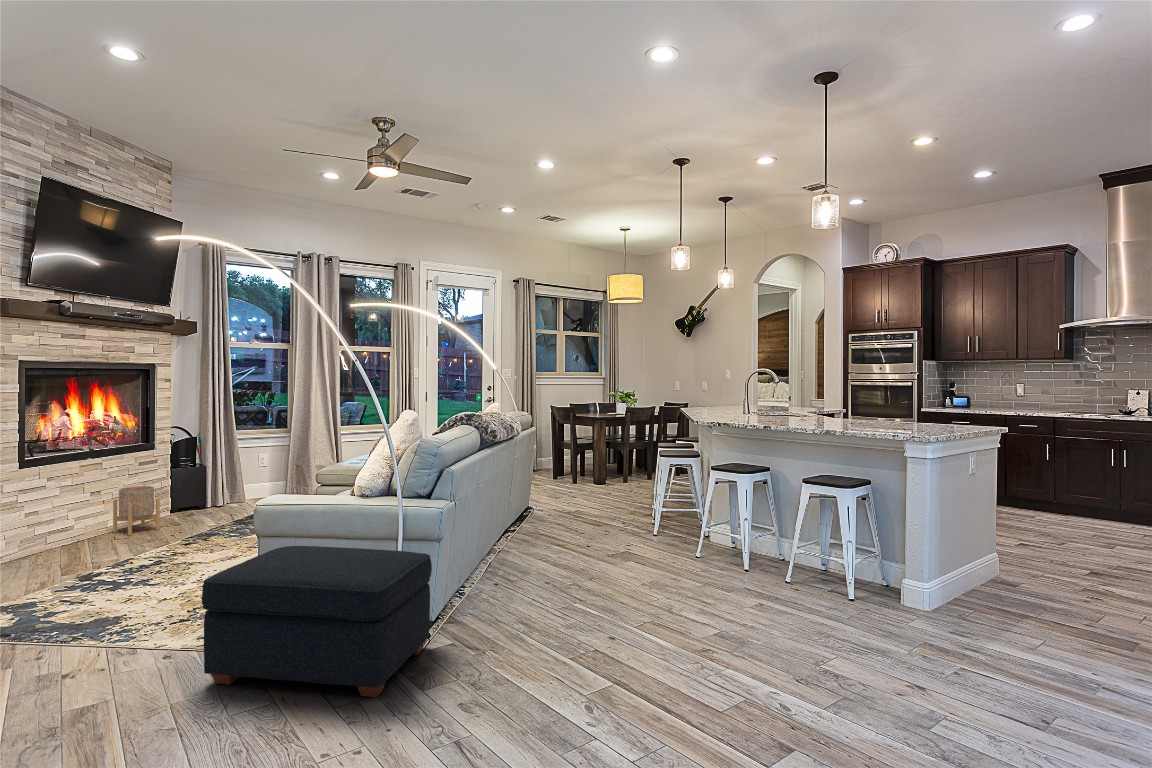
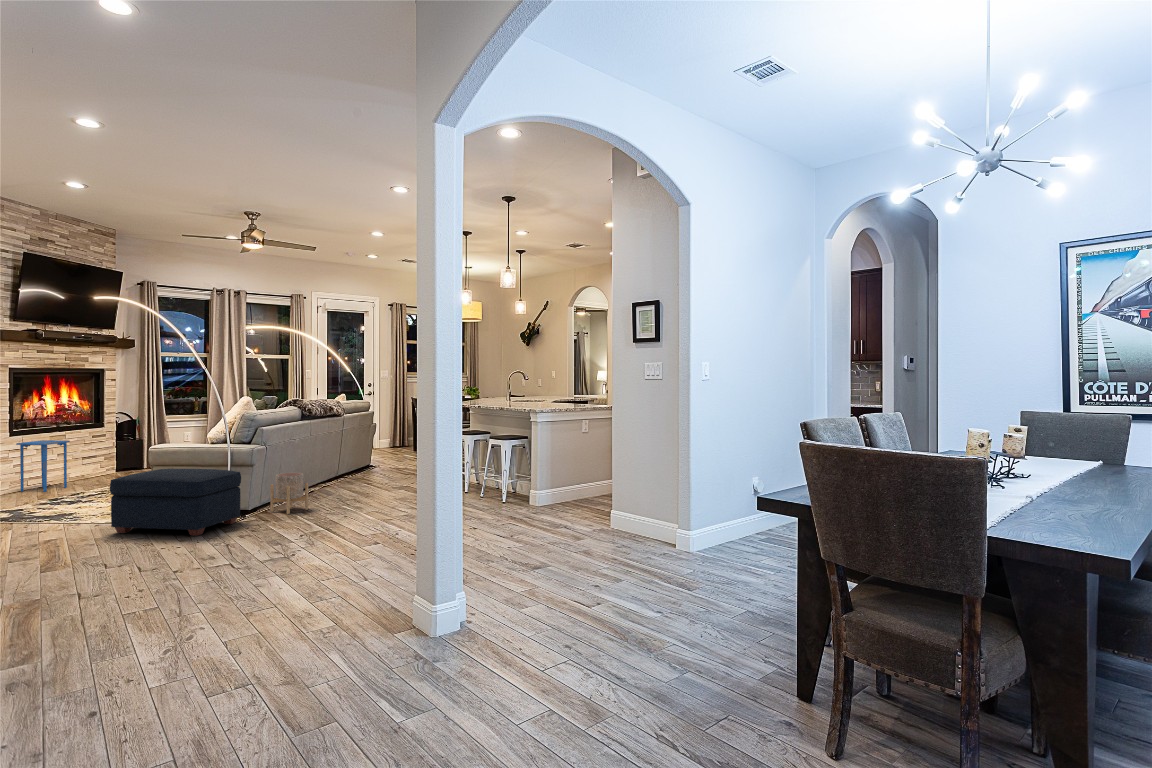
side table: none [29,473,110,557] -> present [16,440,70,492]
planter: present [113,486,160,536] -> present [270,473,308,514]

